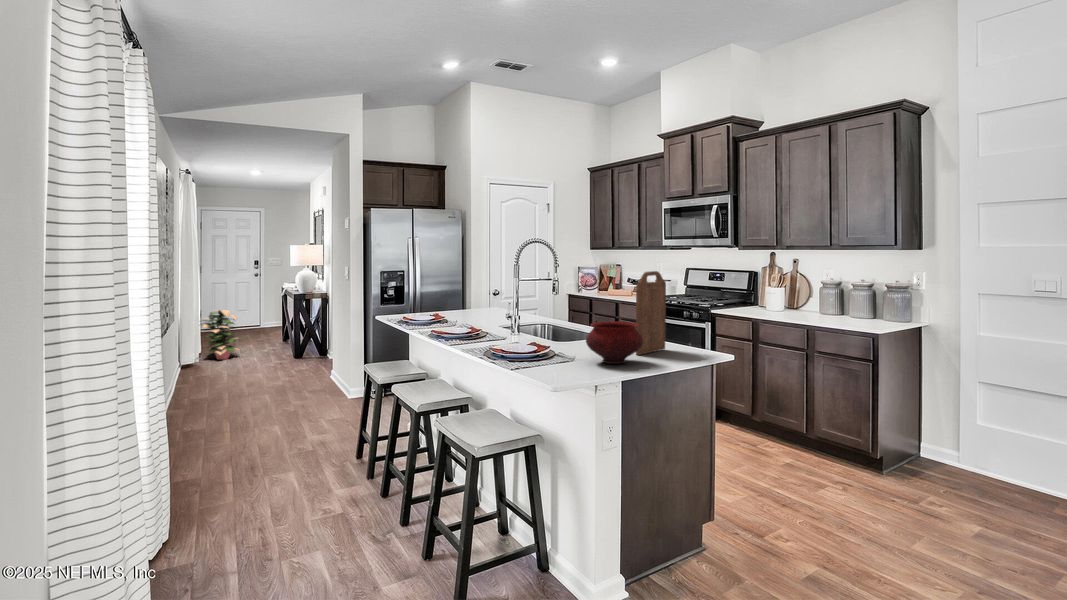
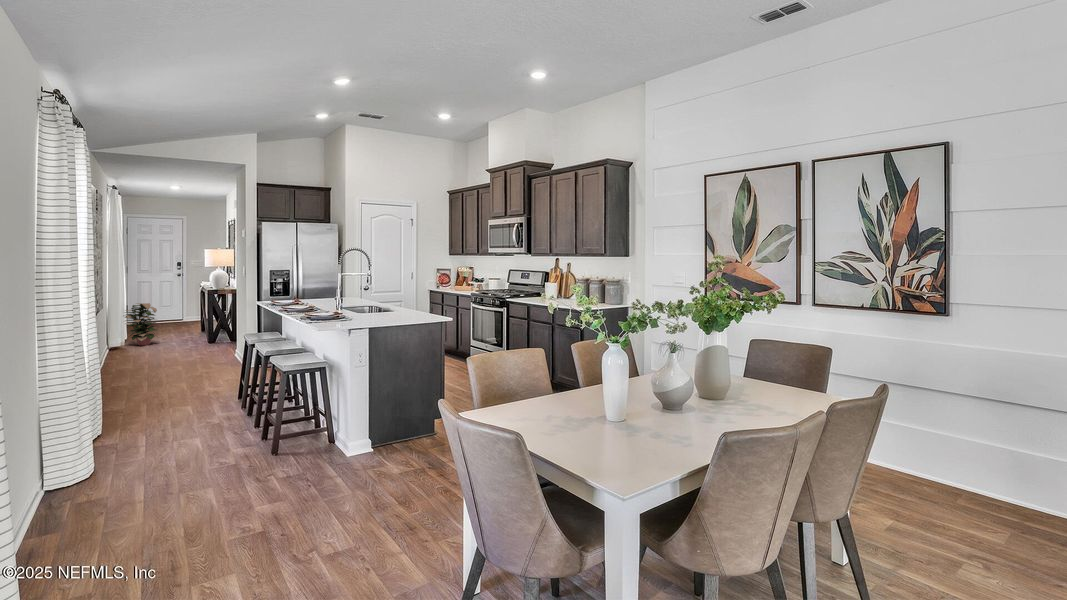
cutting board: present [636,271,666,355] -> none [394,269,419,318]
bowl: present [586,321,643,364] -> none [356,298,390,321]

